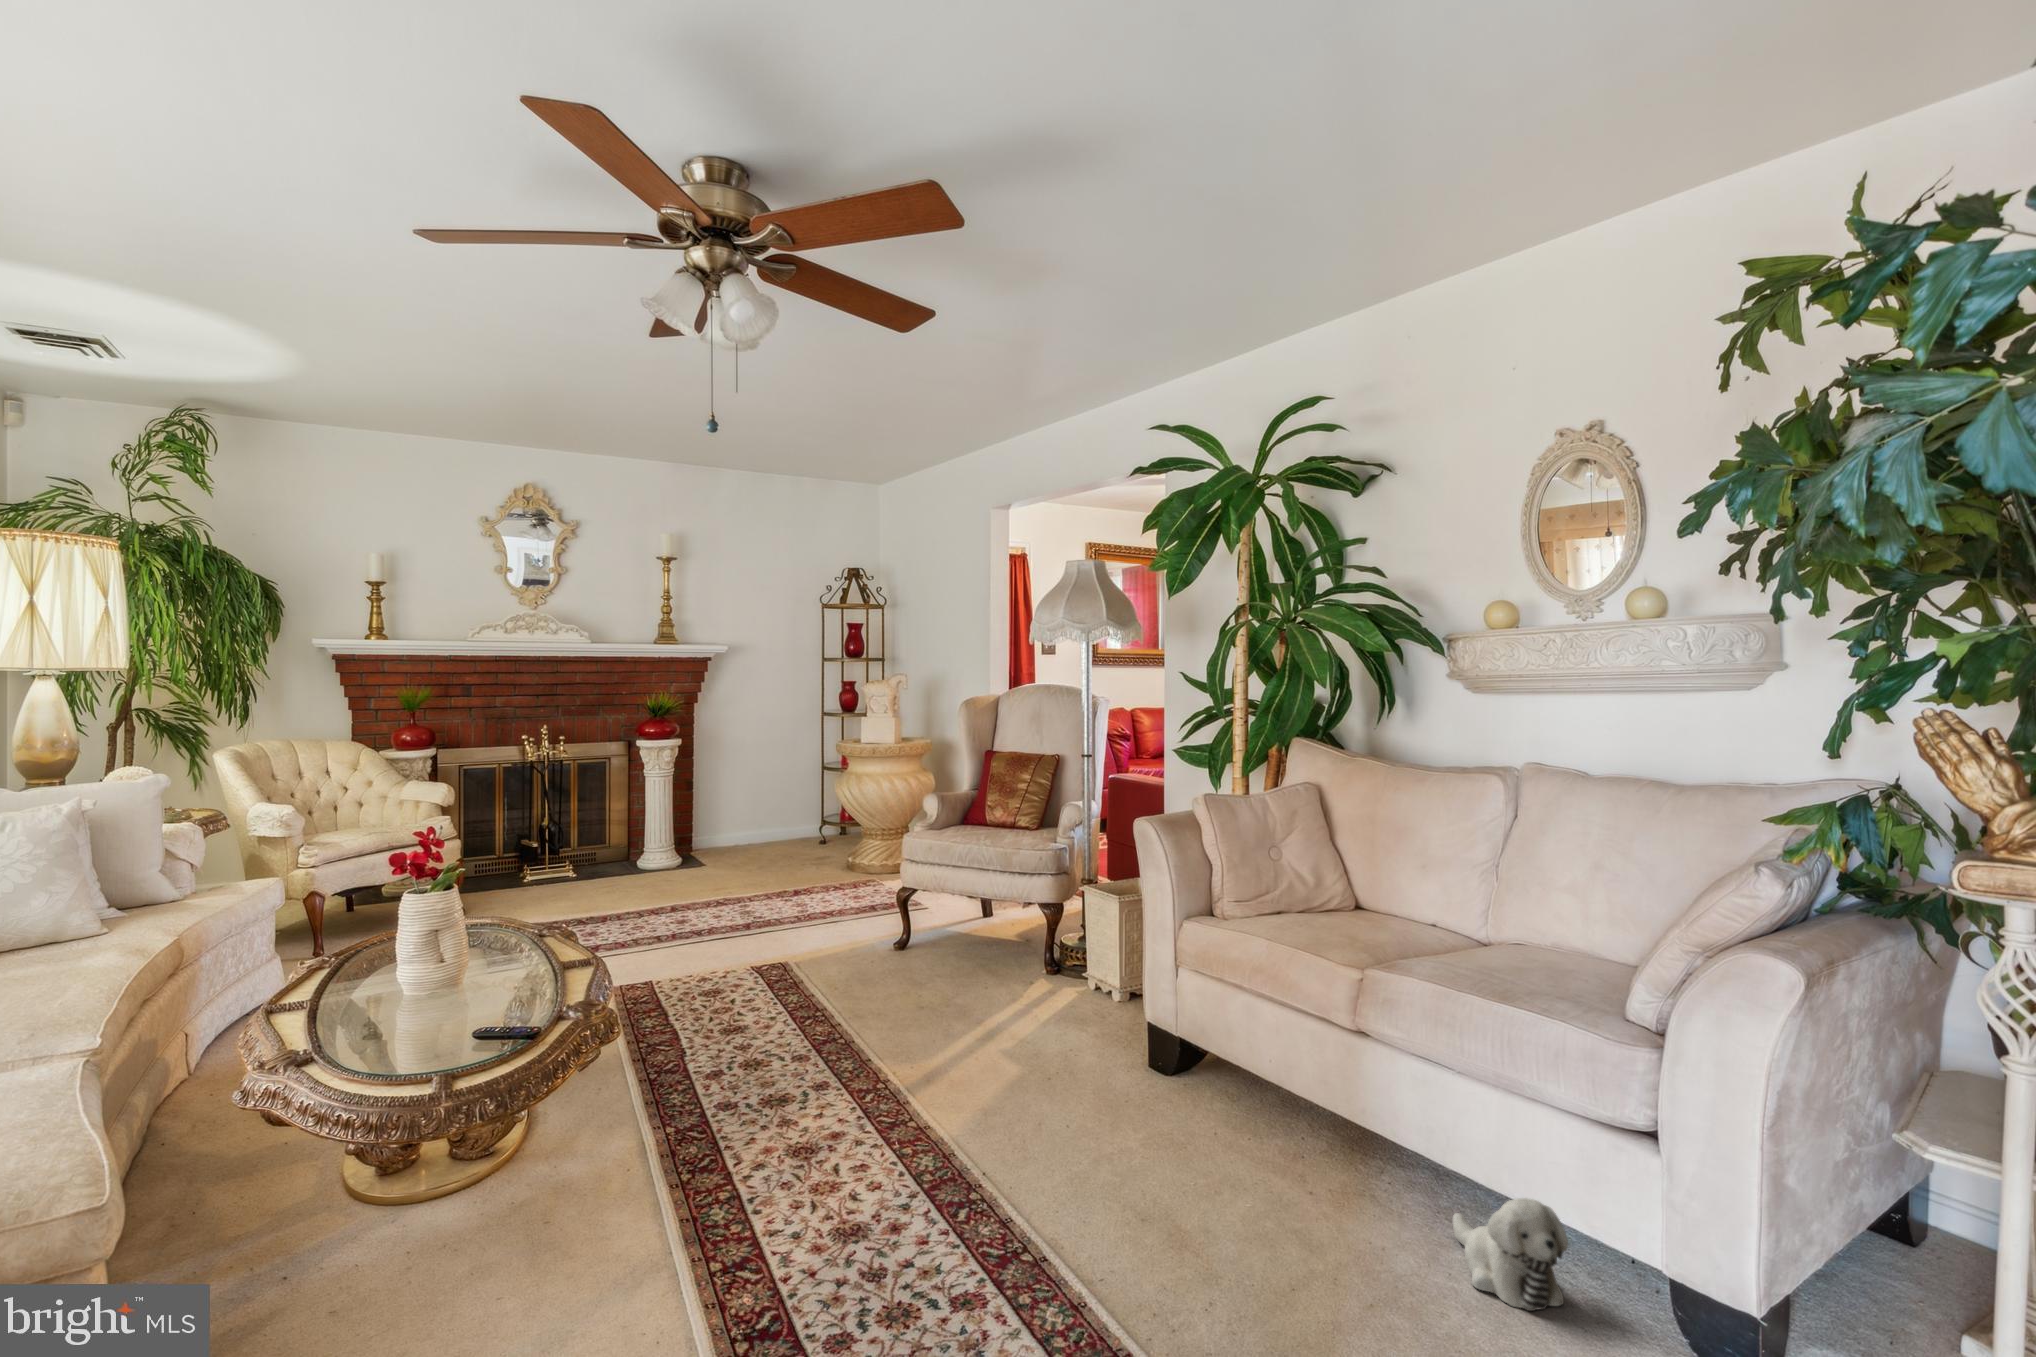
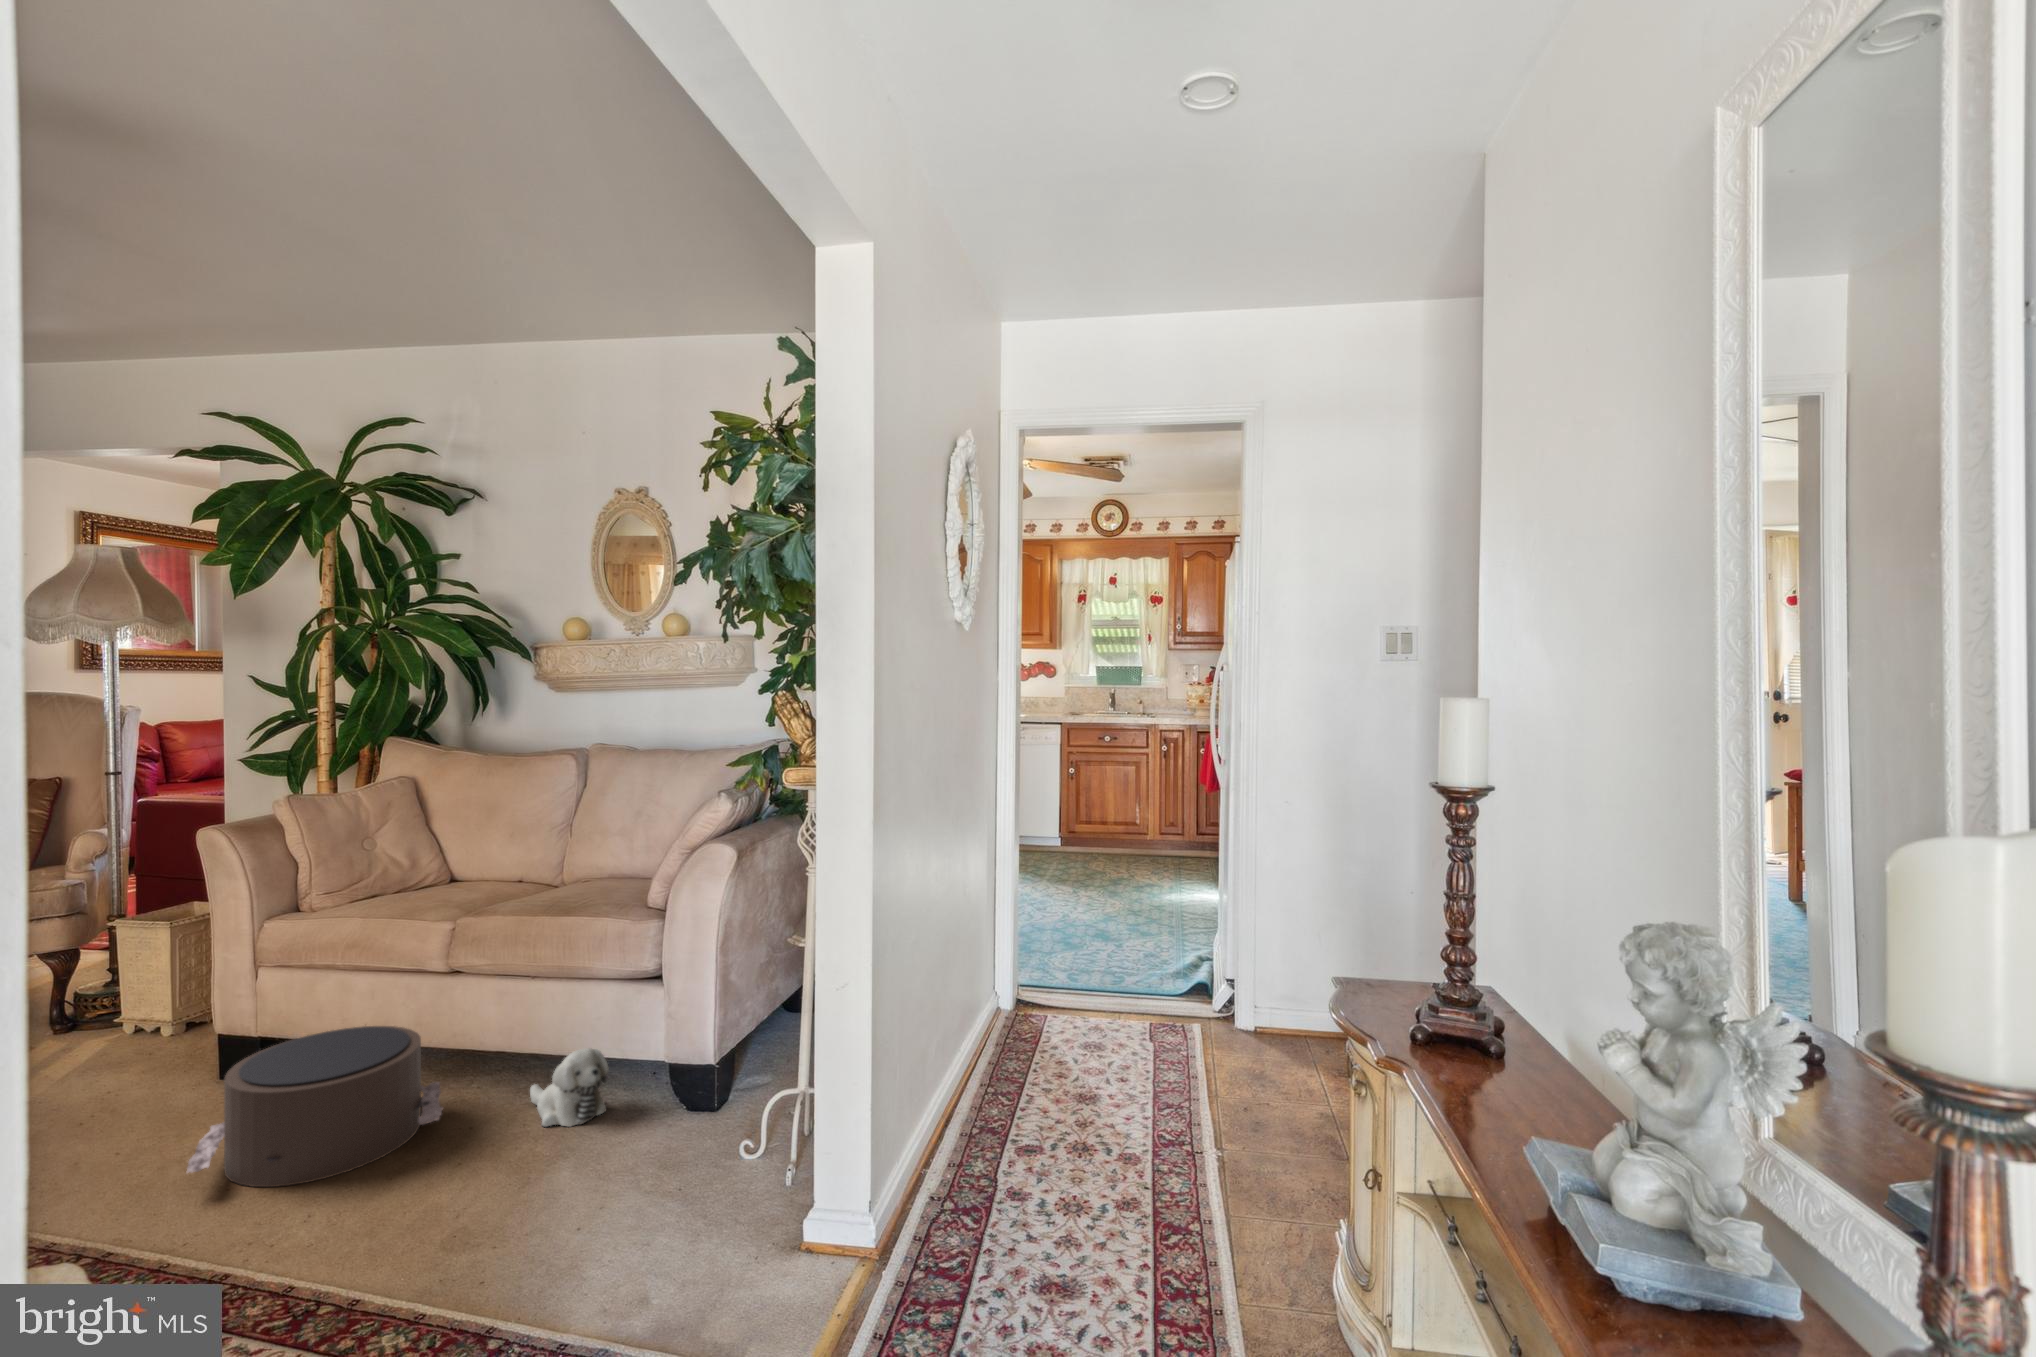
pouf: none [1118,1056,1352,1240] -> present [187,1026,443,1187]

